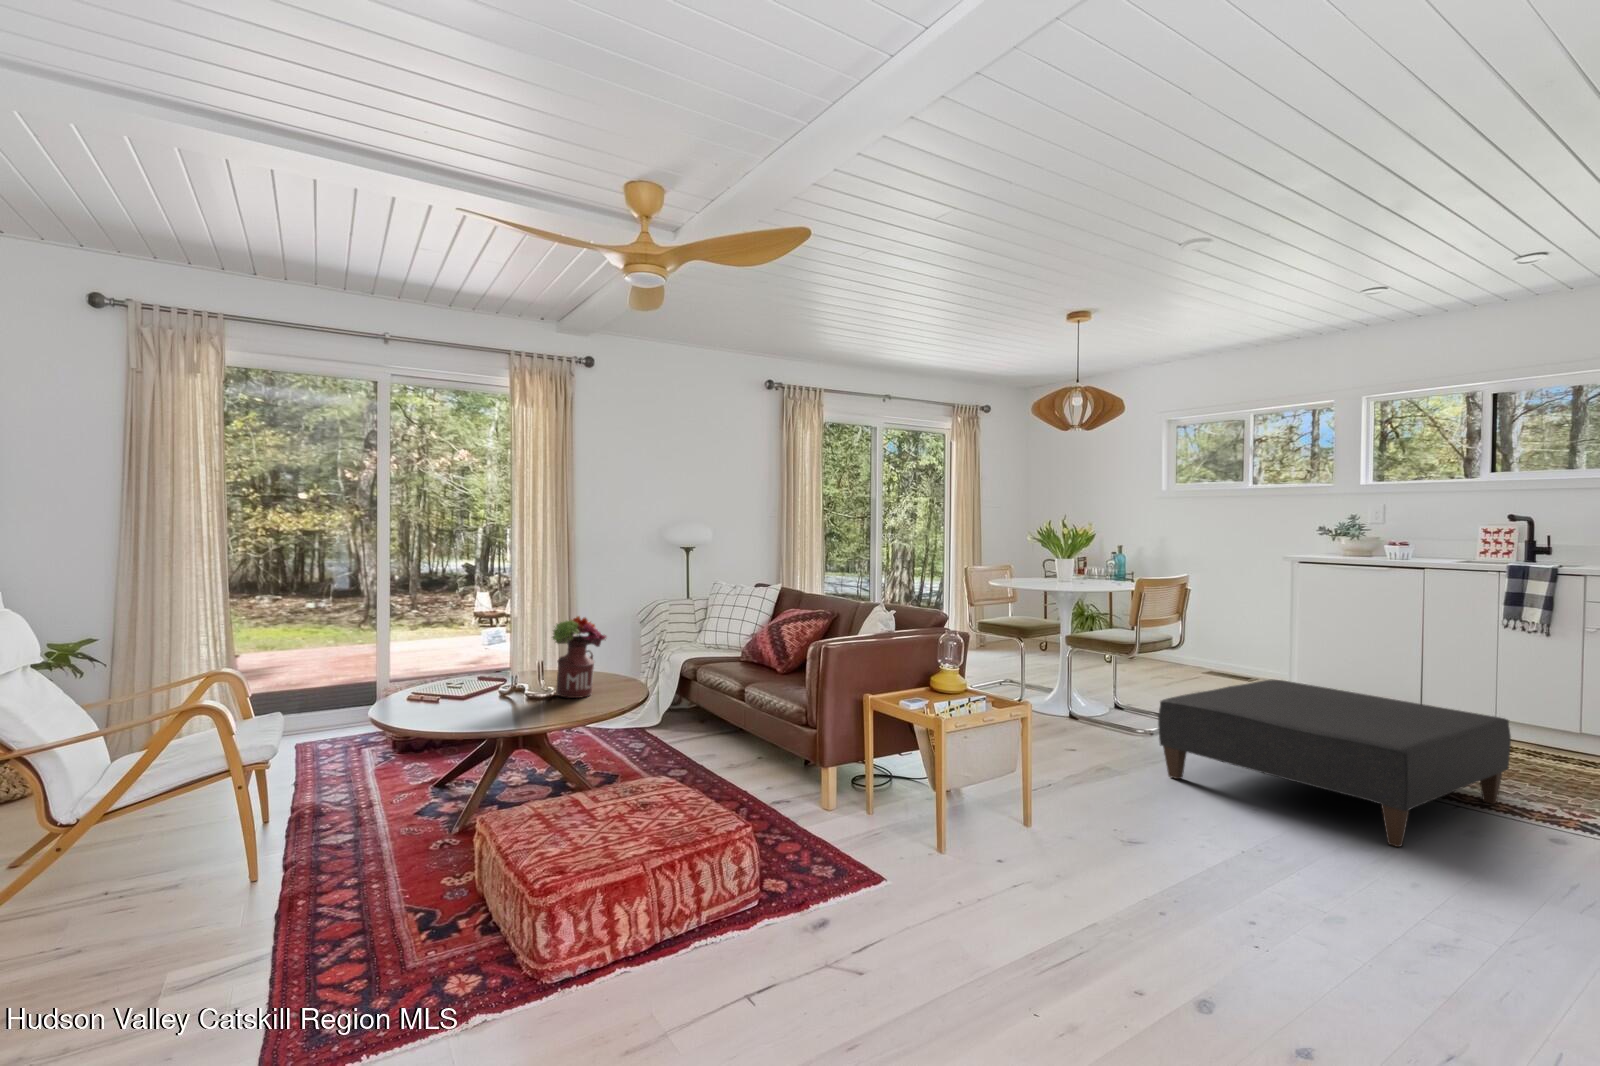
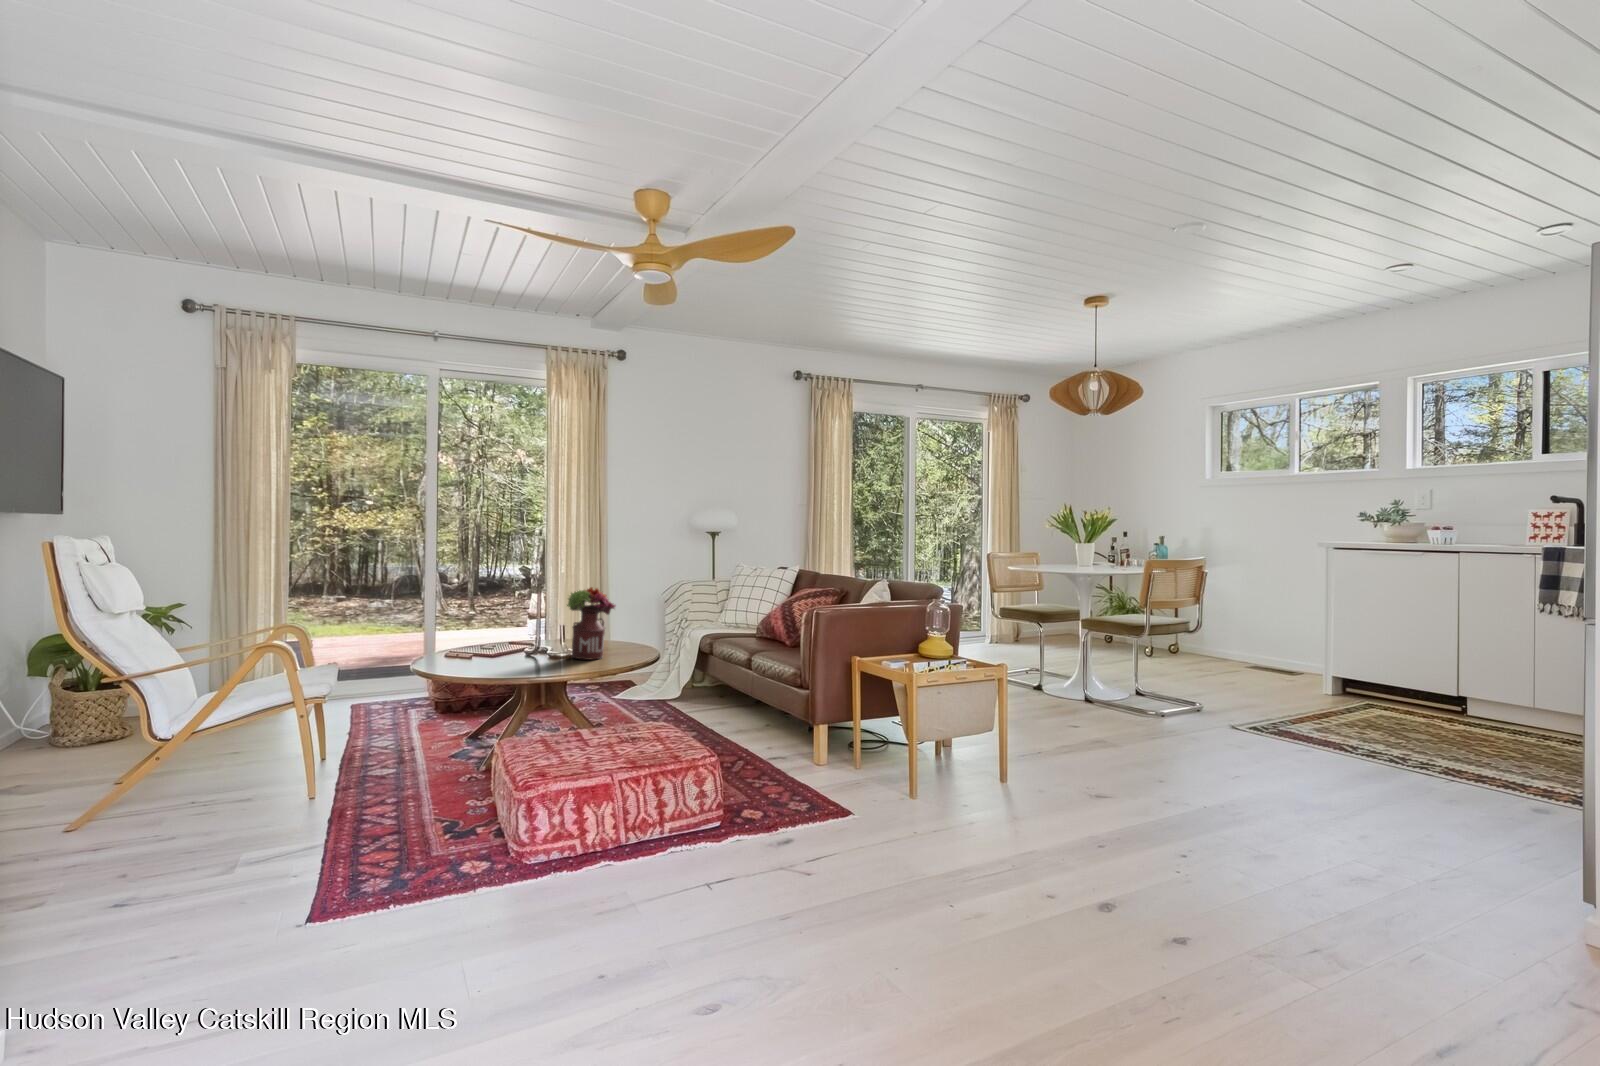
ottoman: present [1158,680,1511,847] -> none [1143,662,1496,809]

